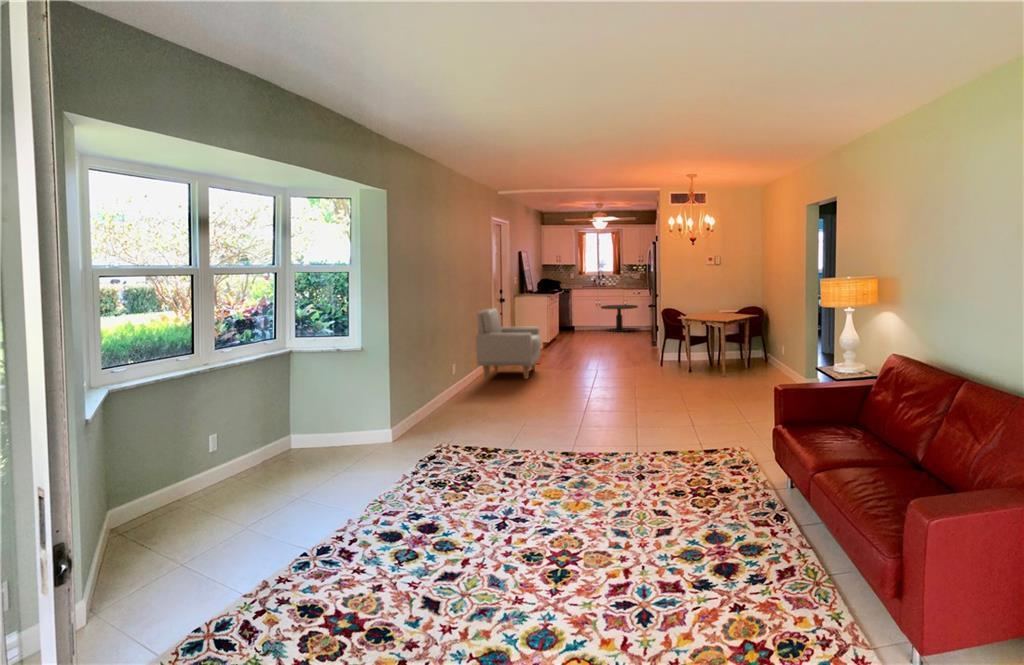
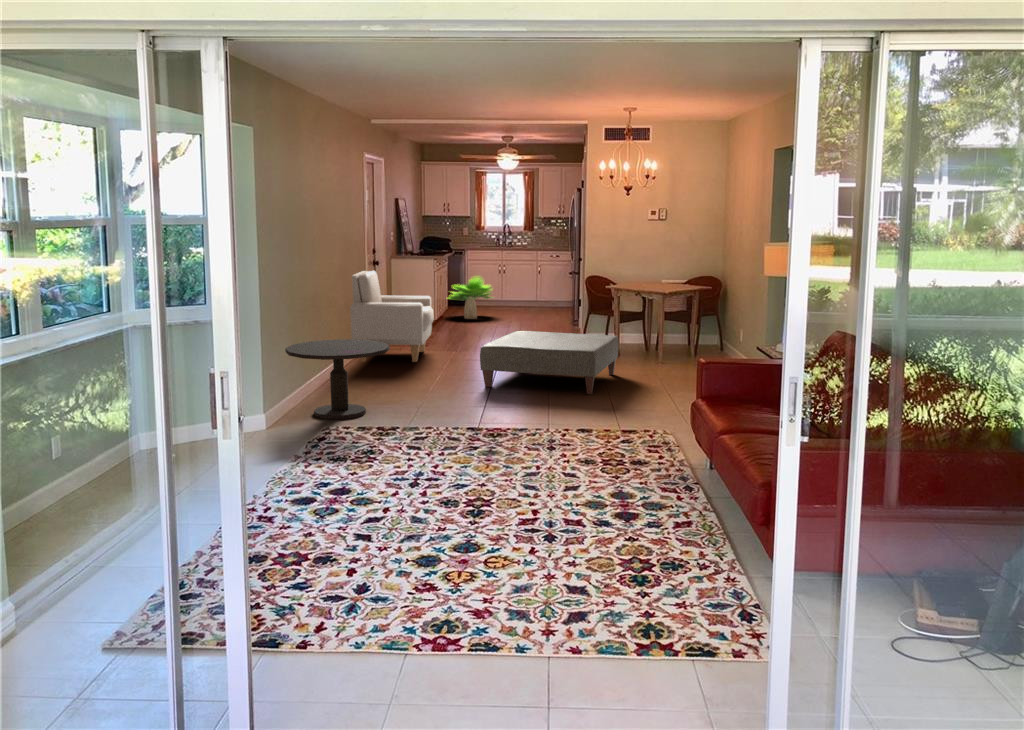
side table: present [601,305,638,332] -> present [285,339,390,419]
potted plant: none [553,308,592,341] -> present [449,277,492,319]
ottoman: none [576,355,694,412] -> present [480,331,619,394]

